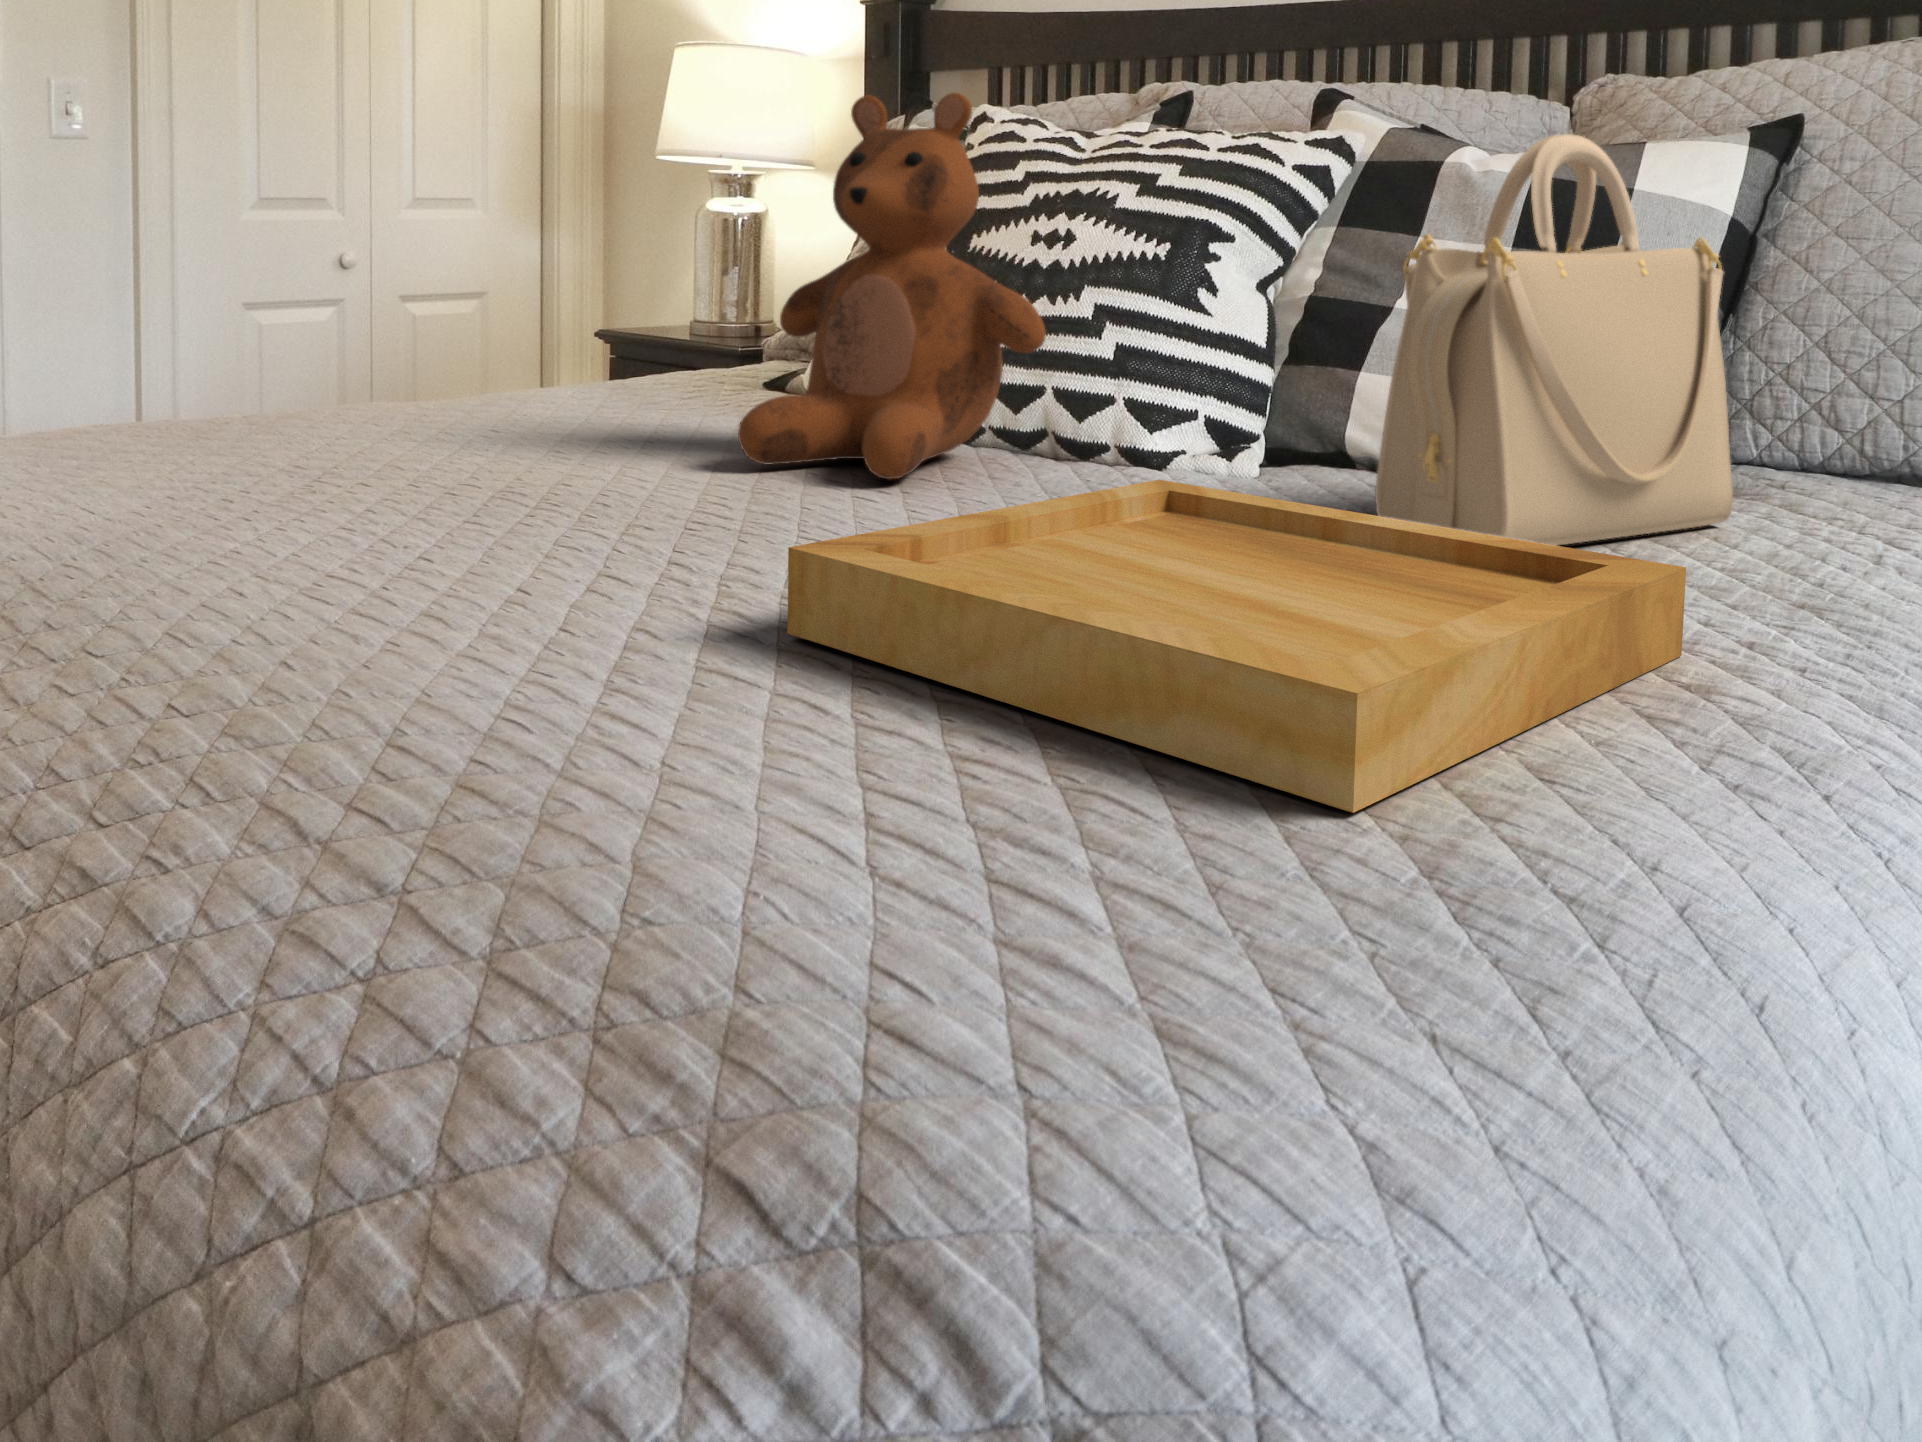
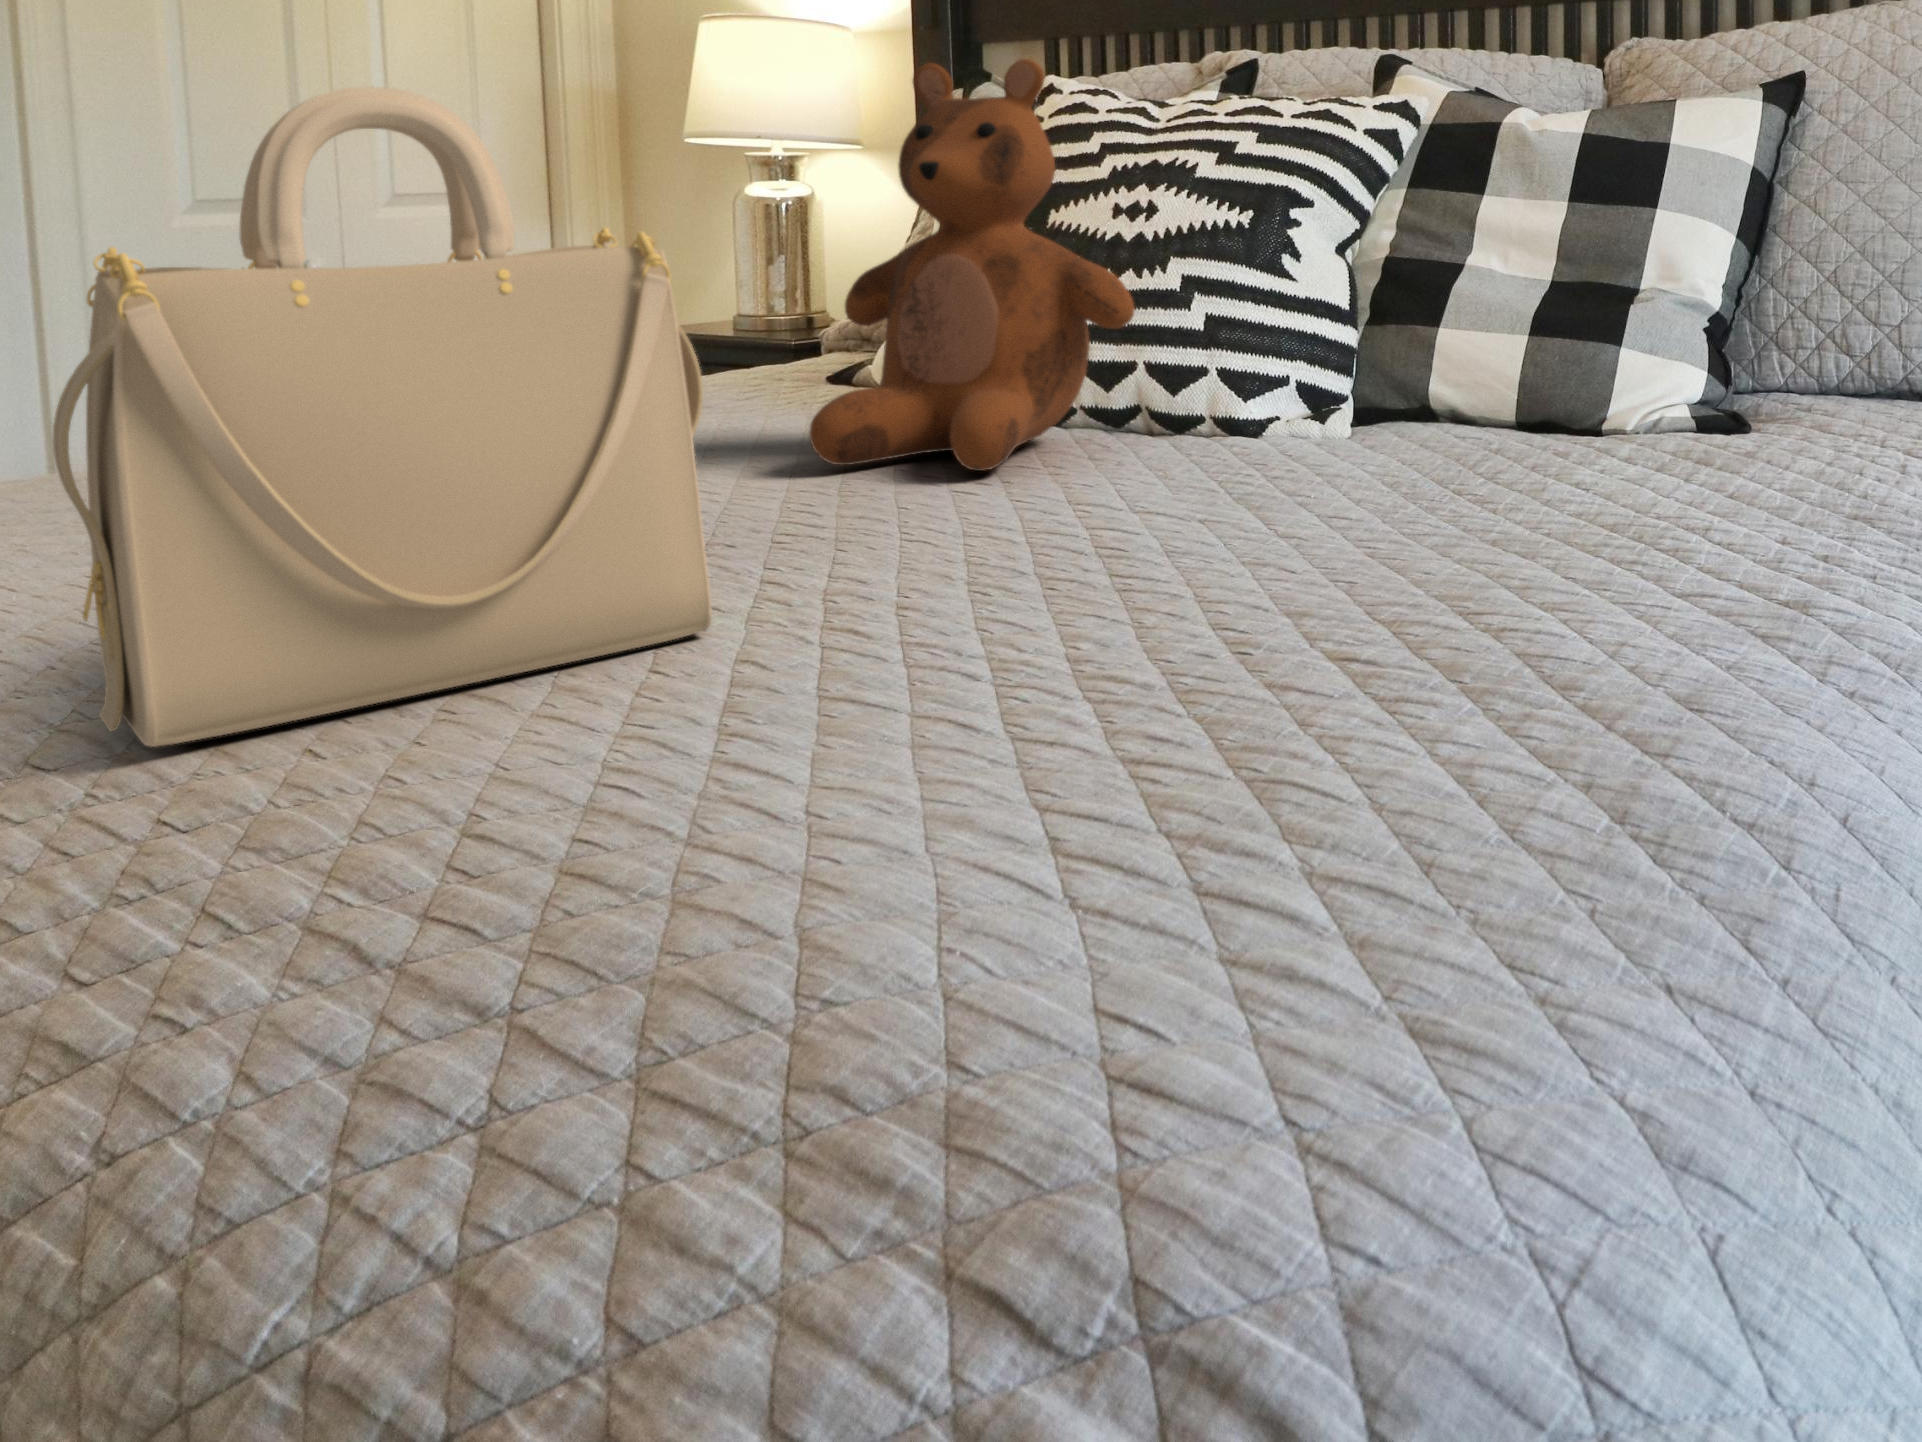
handbag: present [1375,134,1733,546] -> present [53,87,712,747]
tray: present [788,480,1686,813] -> none [907,450,1779,771]

